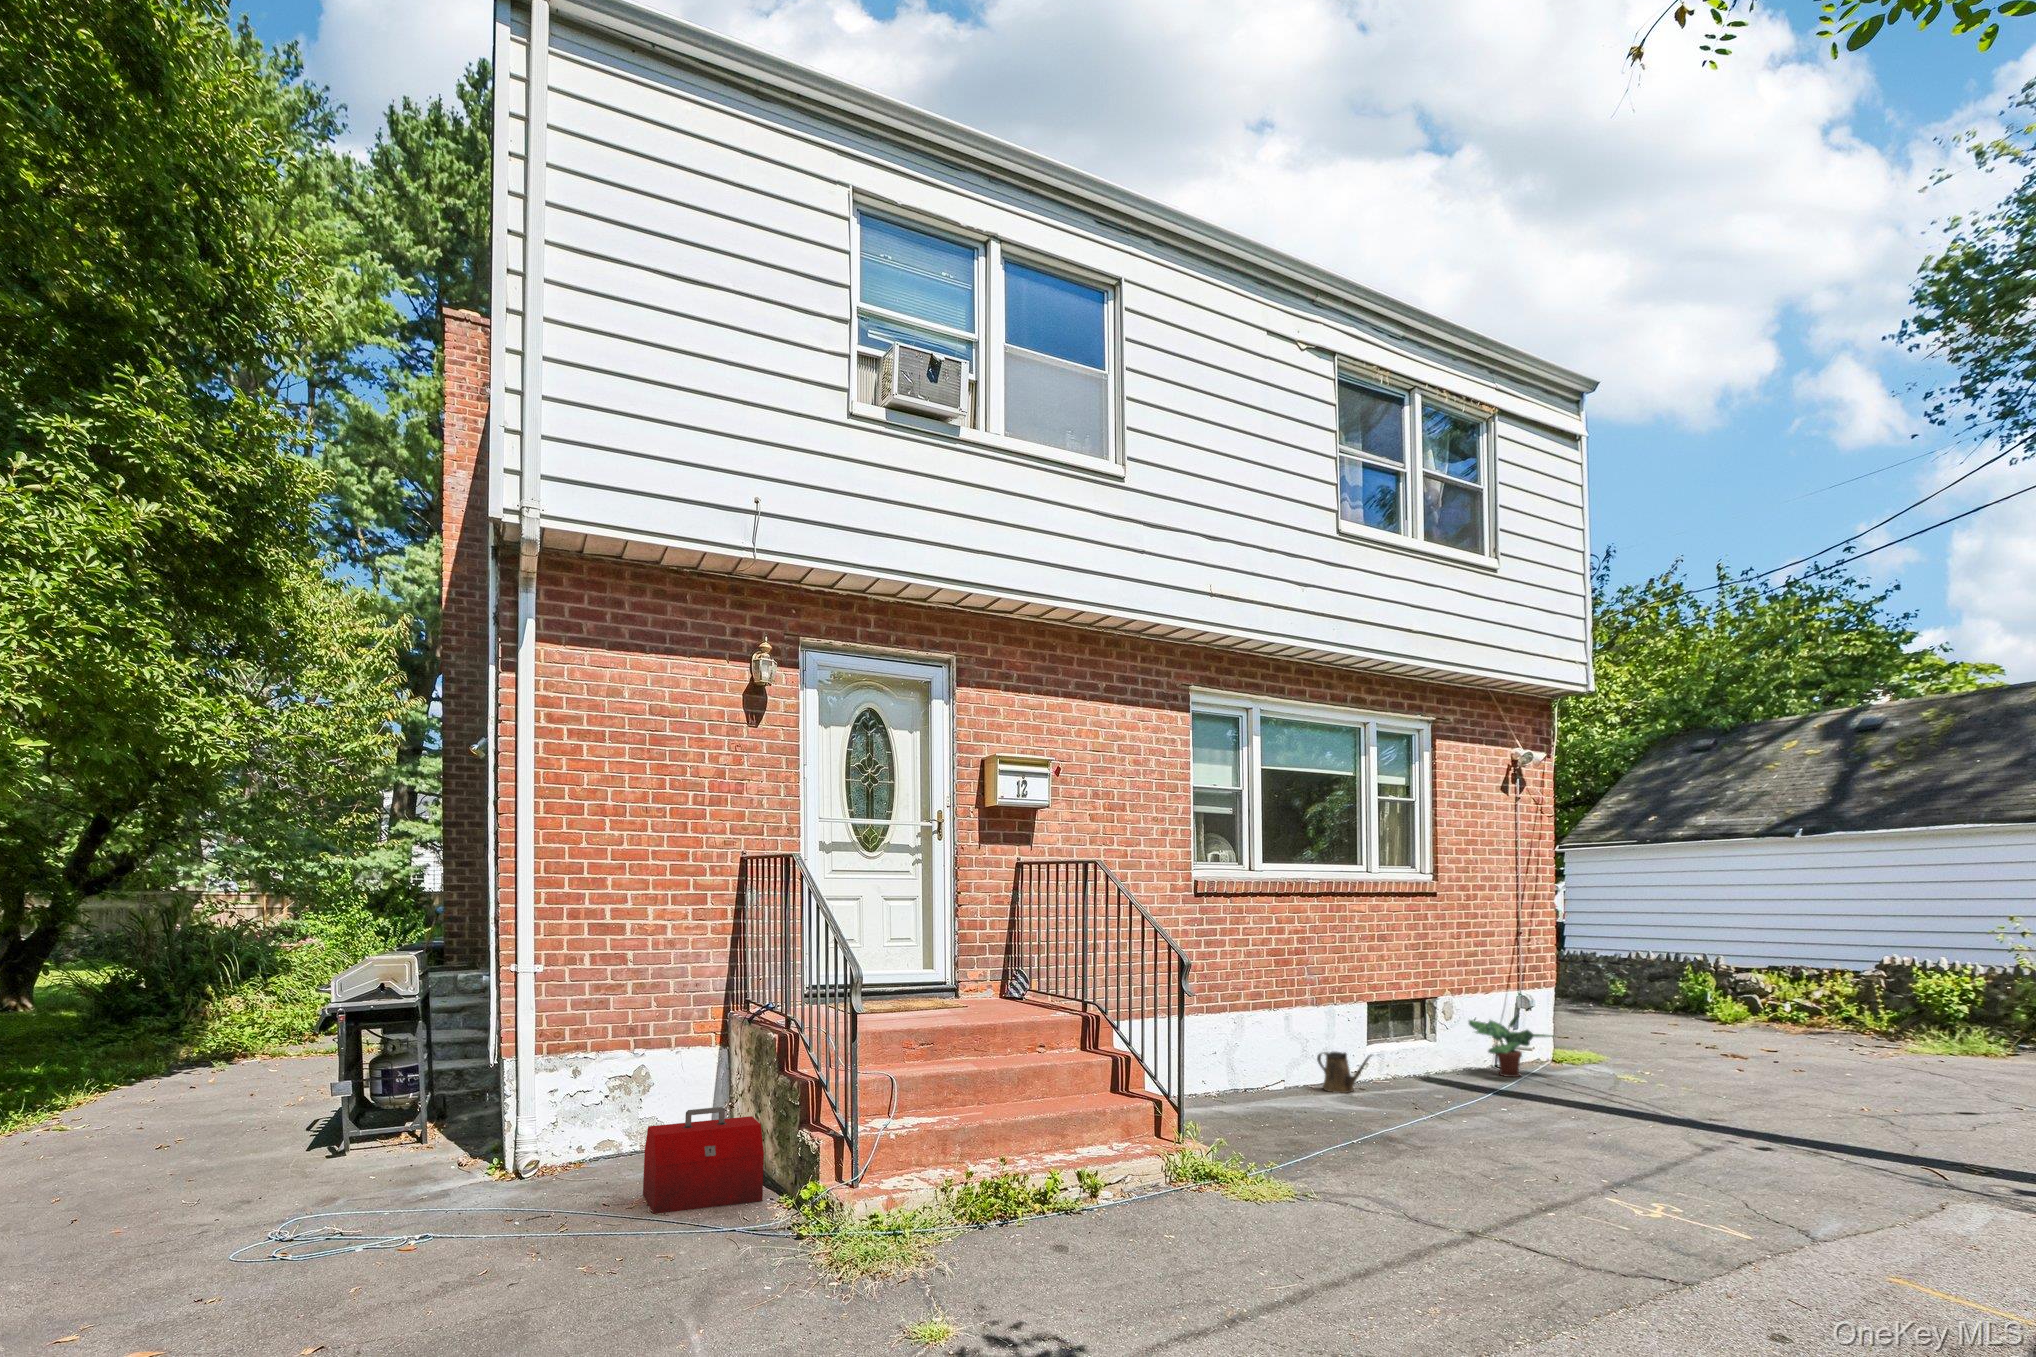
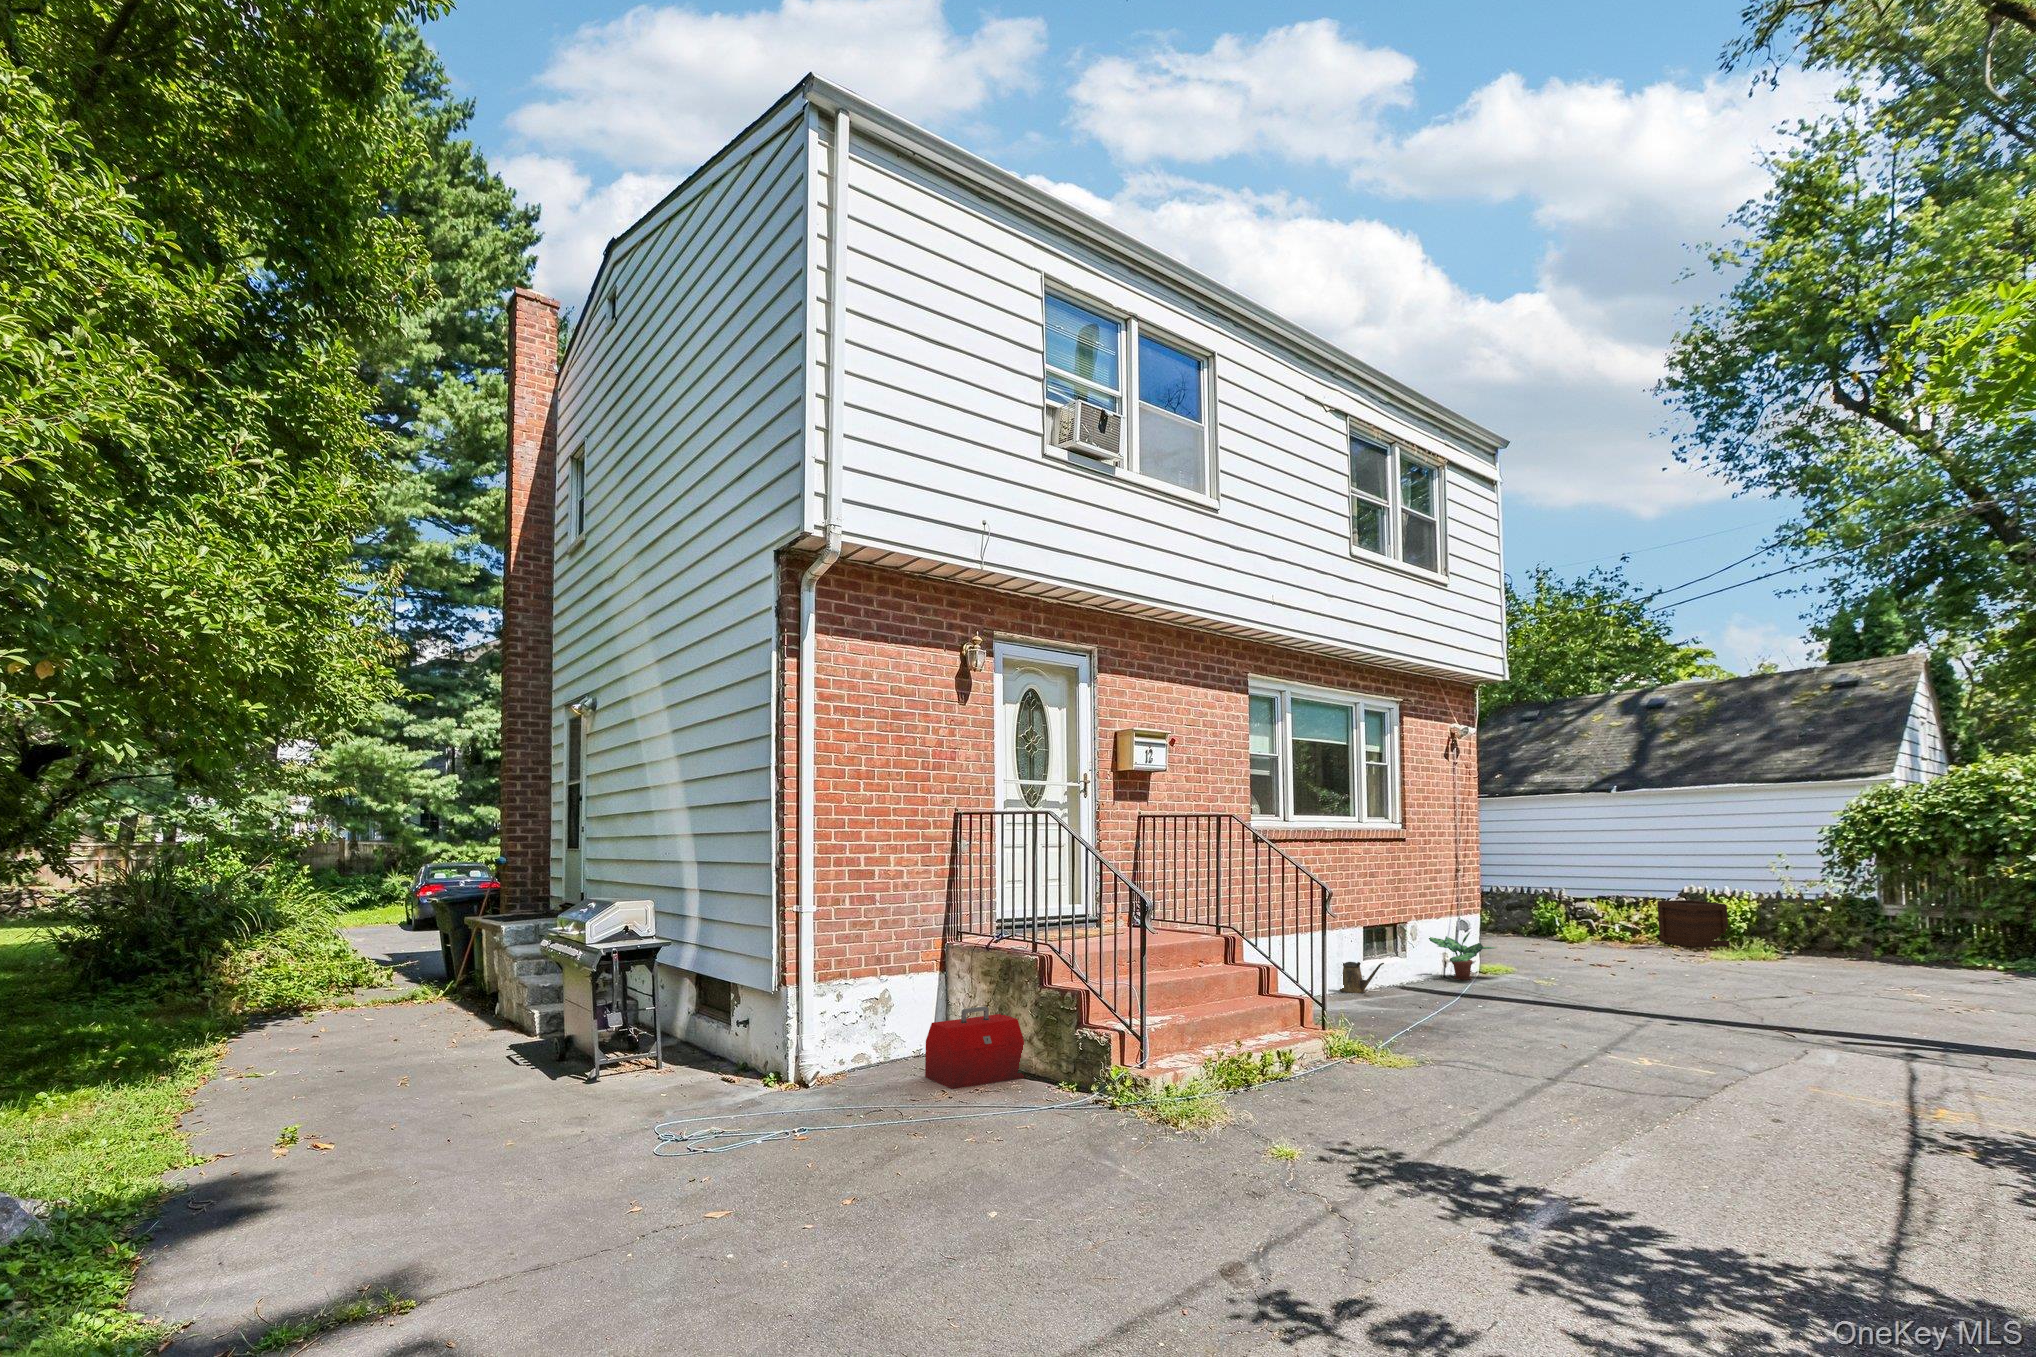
wooden crate: none [1841,974,1941,1038] -> present [1657,900,1730,947]

